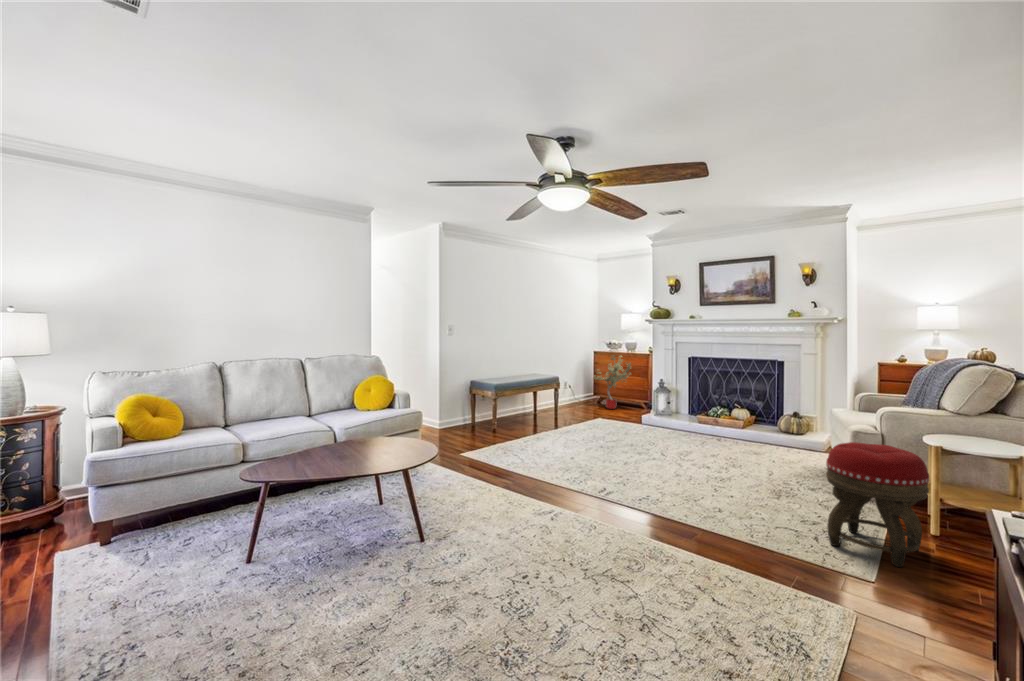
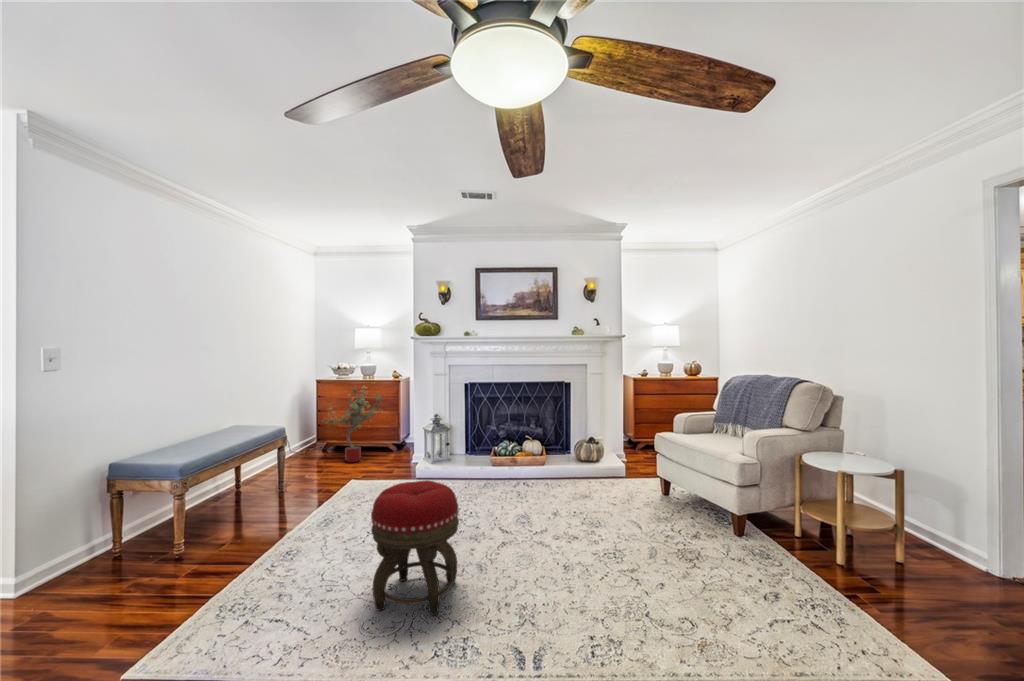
footstool: present [826,442,929,567] -> present [371,480,459,615]

